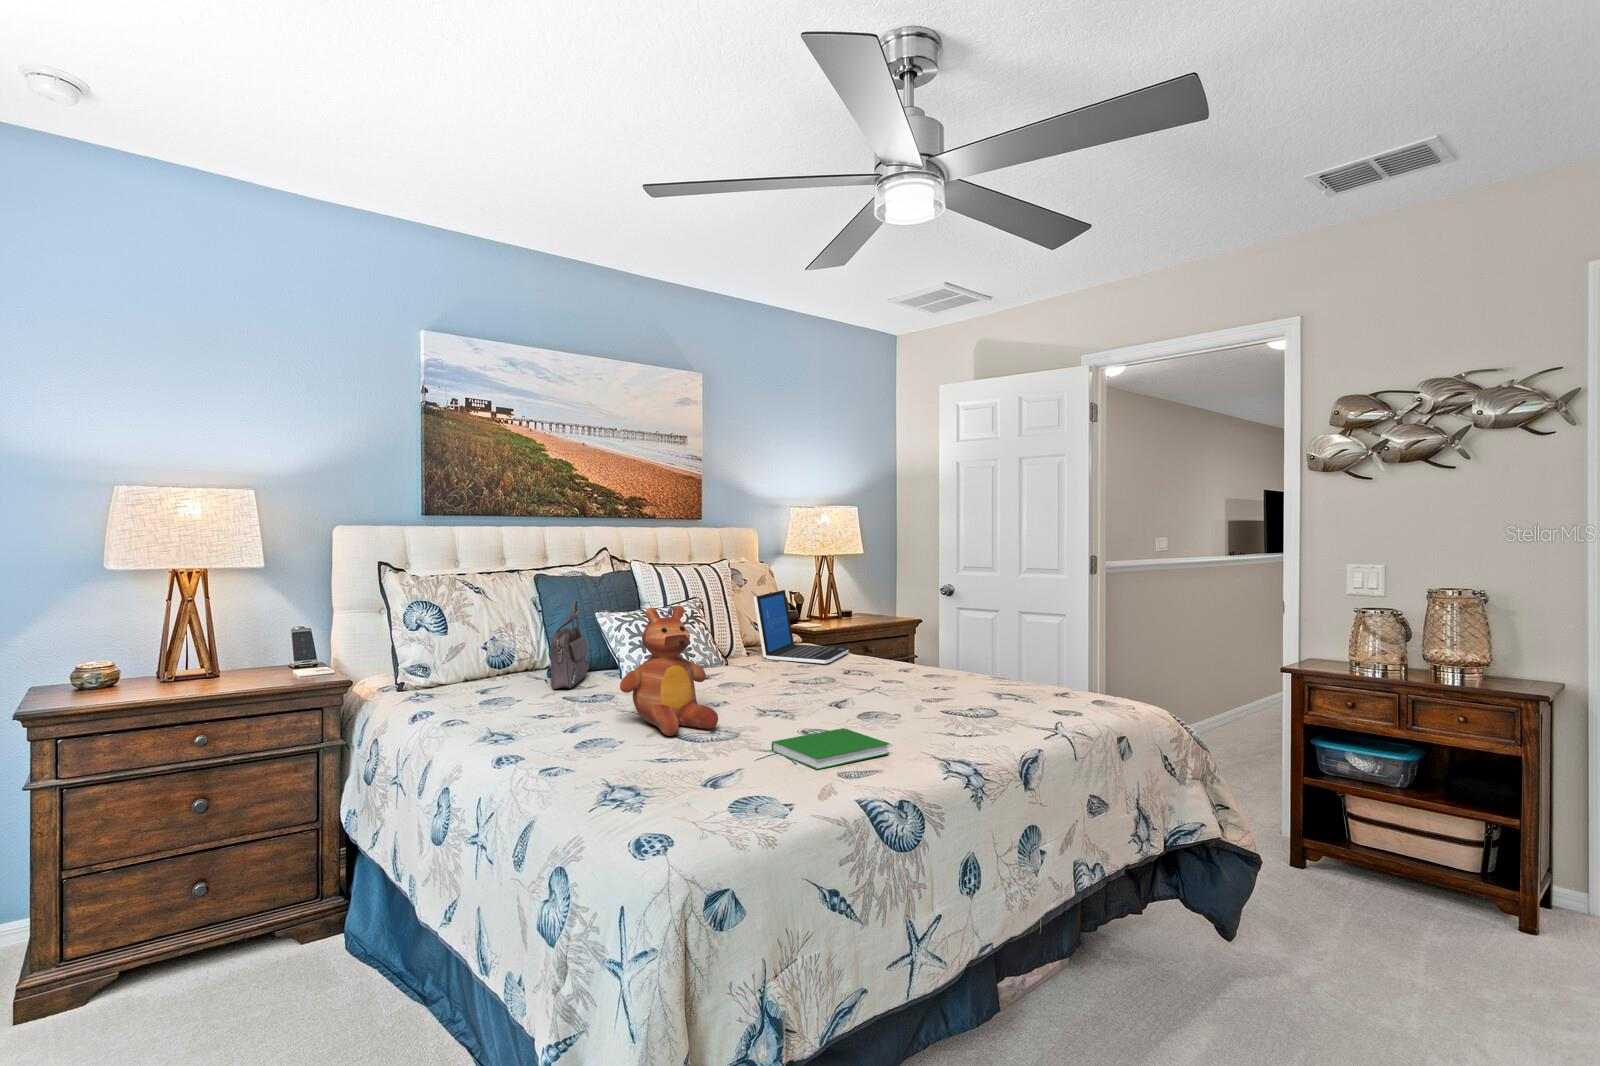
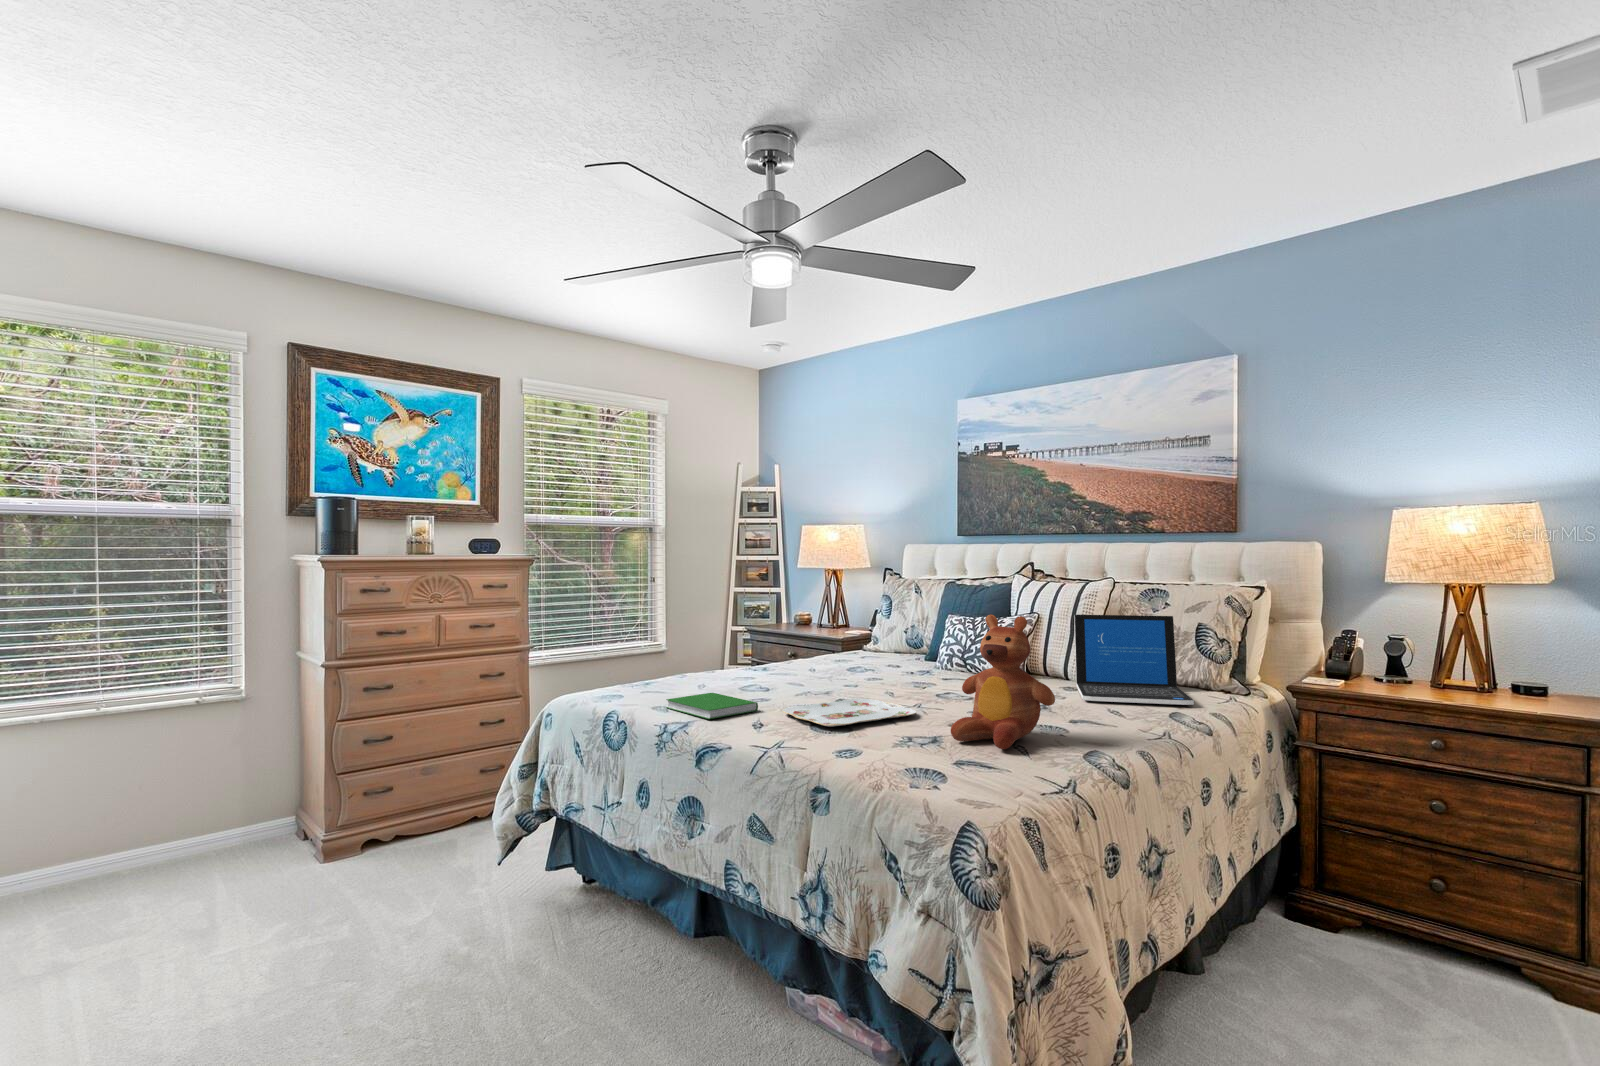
handbag: present [551,600,589,689] -> none [849,597,909,662]
teddy bear: present [620,606,718,736] -> present [951,614,1055,749]
serving tray: none [804,696,931,728] -> present [783,699,916,727]

